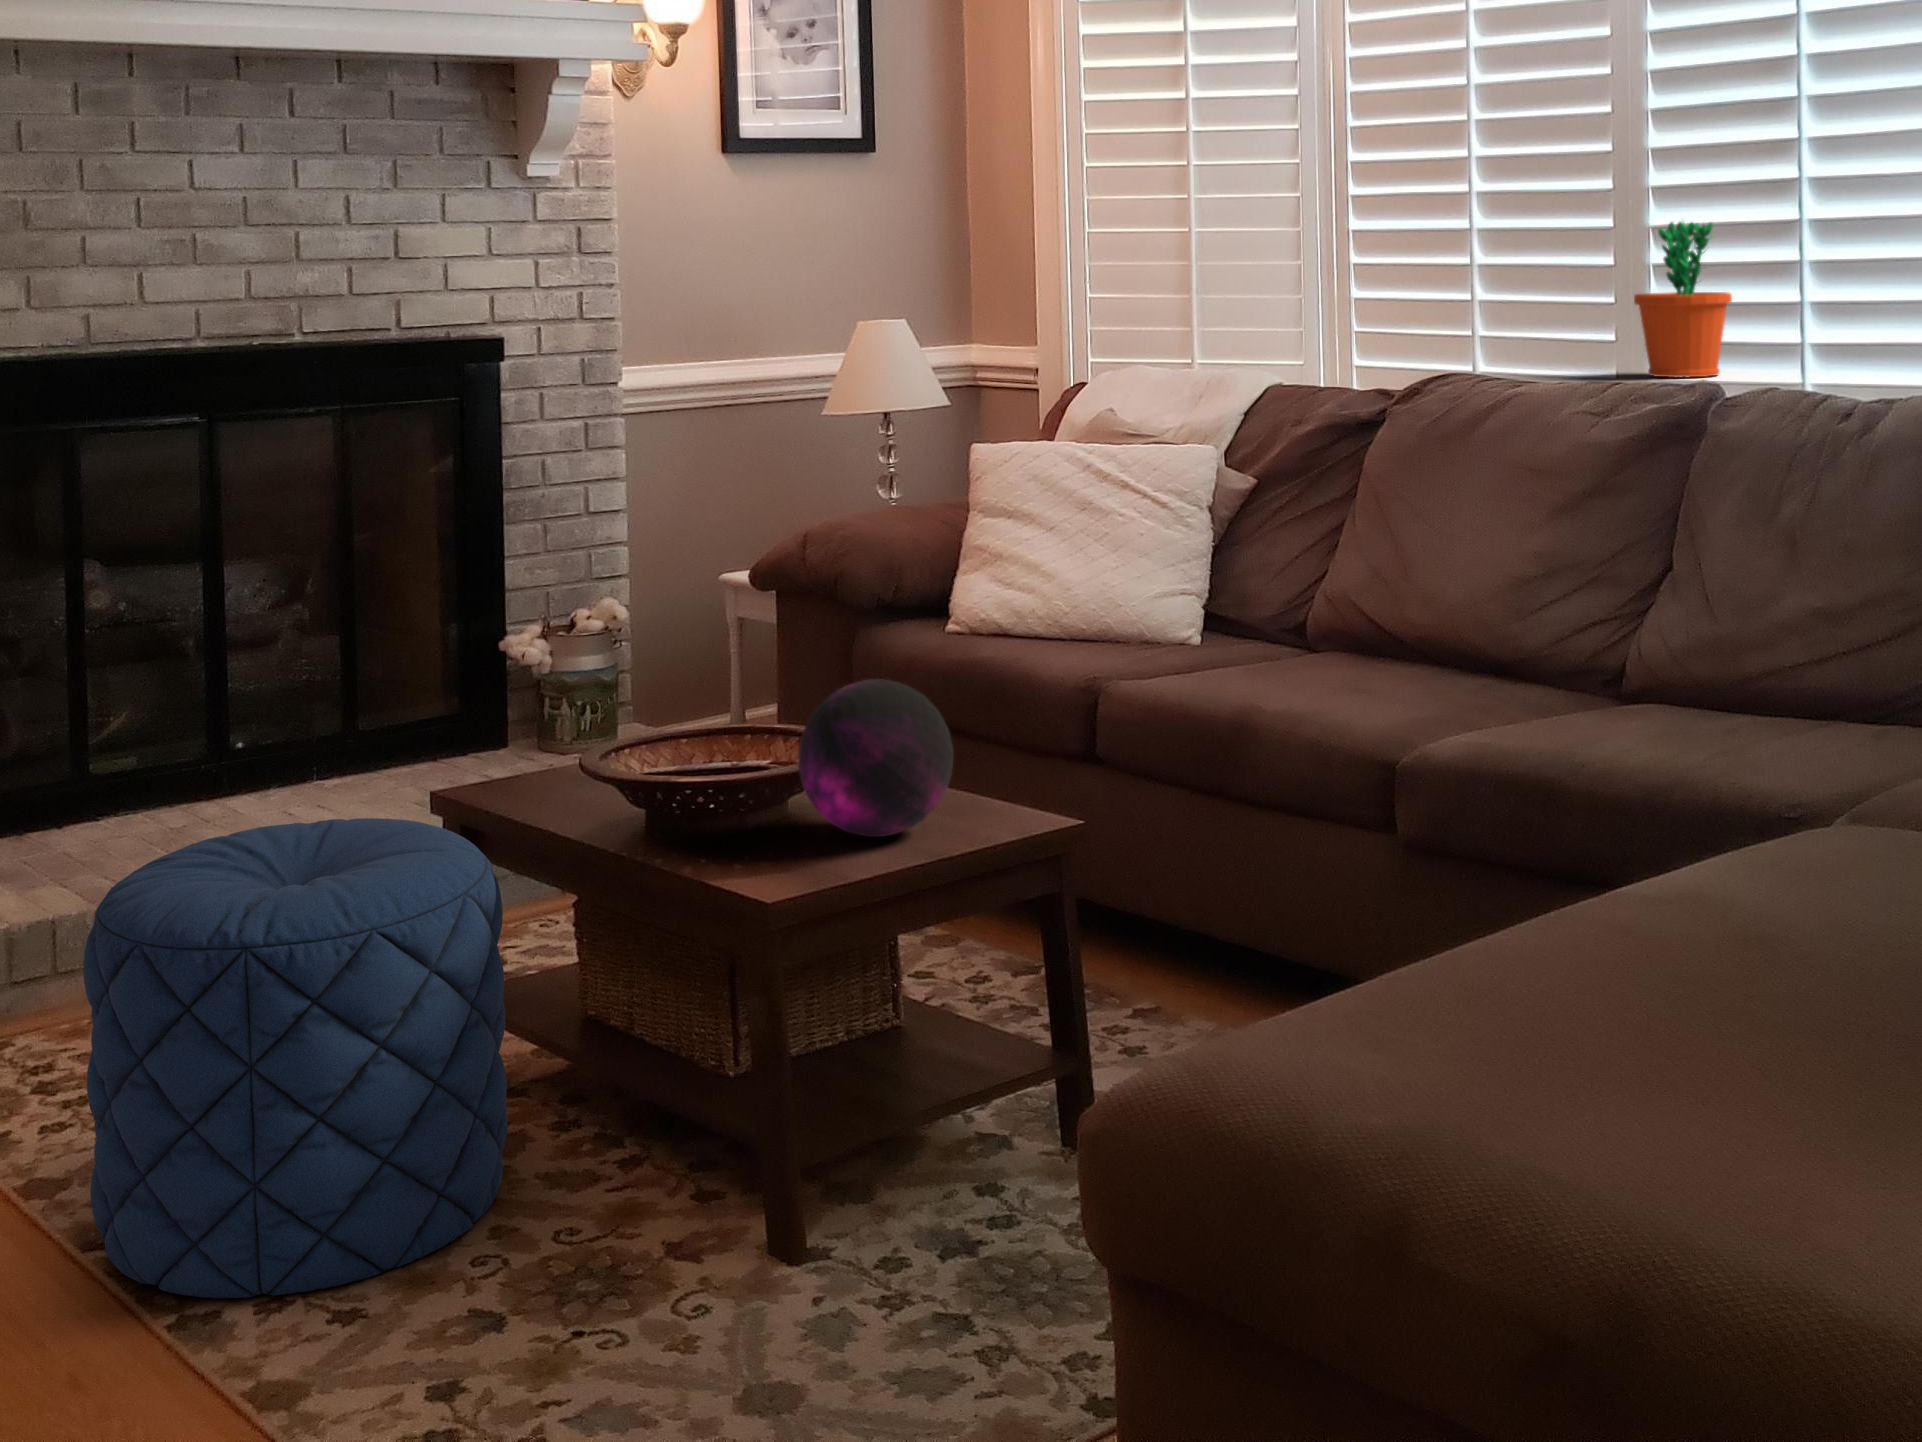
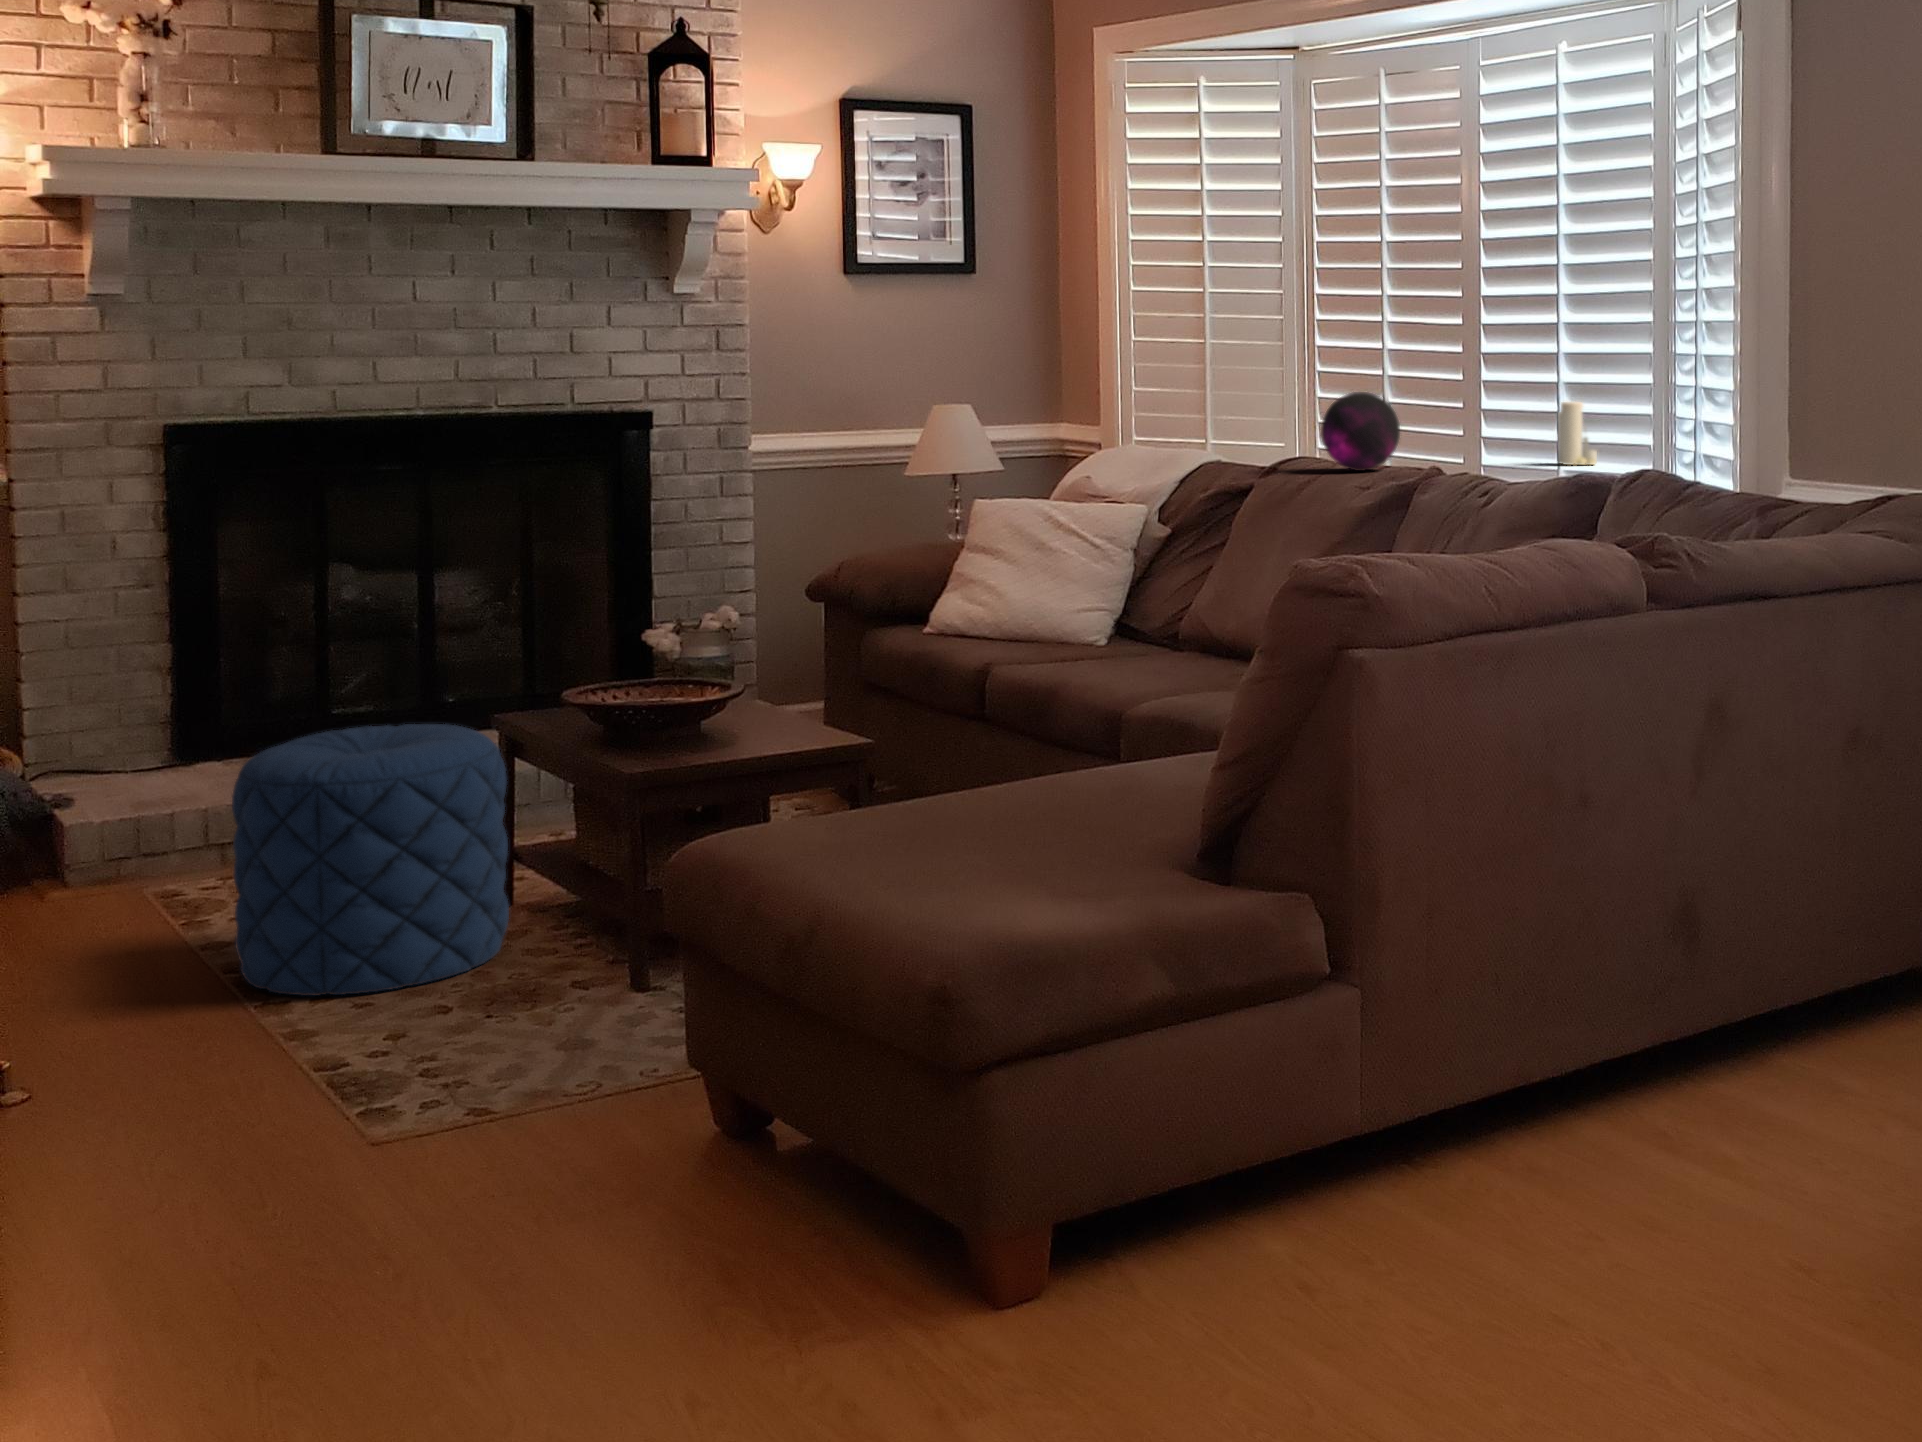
flower pot: present [1634,222,1732,377] -> none [1437,348,1505,463]
candle: none [1824,278,1890,376] -> present [1558,402,1597,465]
decorative orb: present [798,679,953,837] -> present [1321,392,1400,471]

